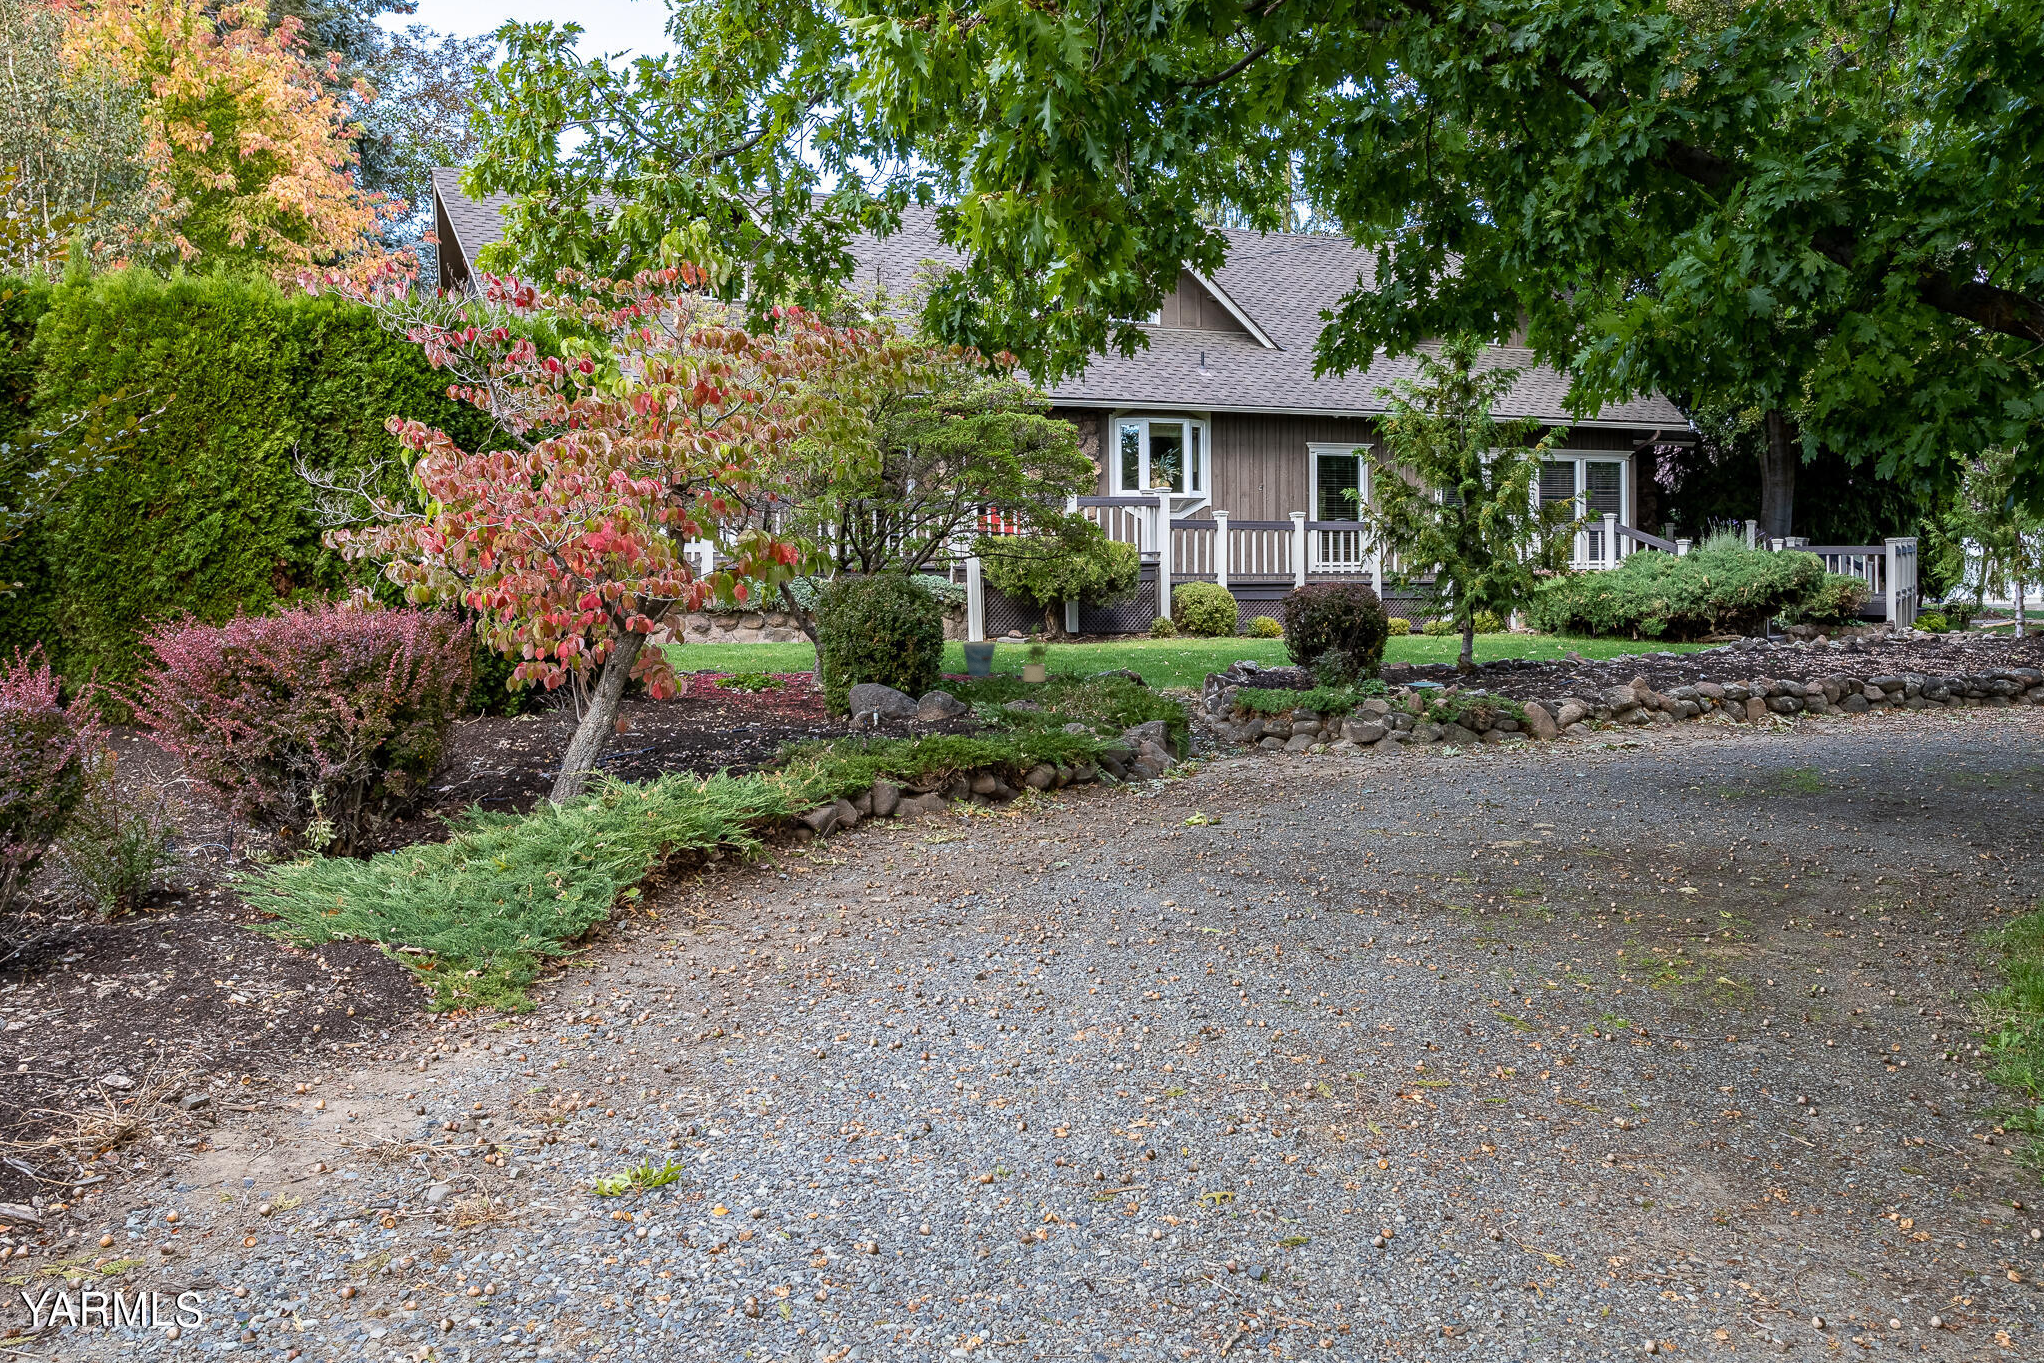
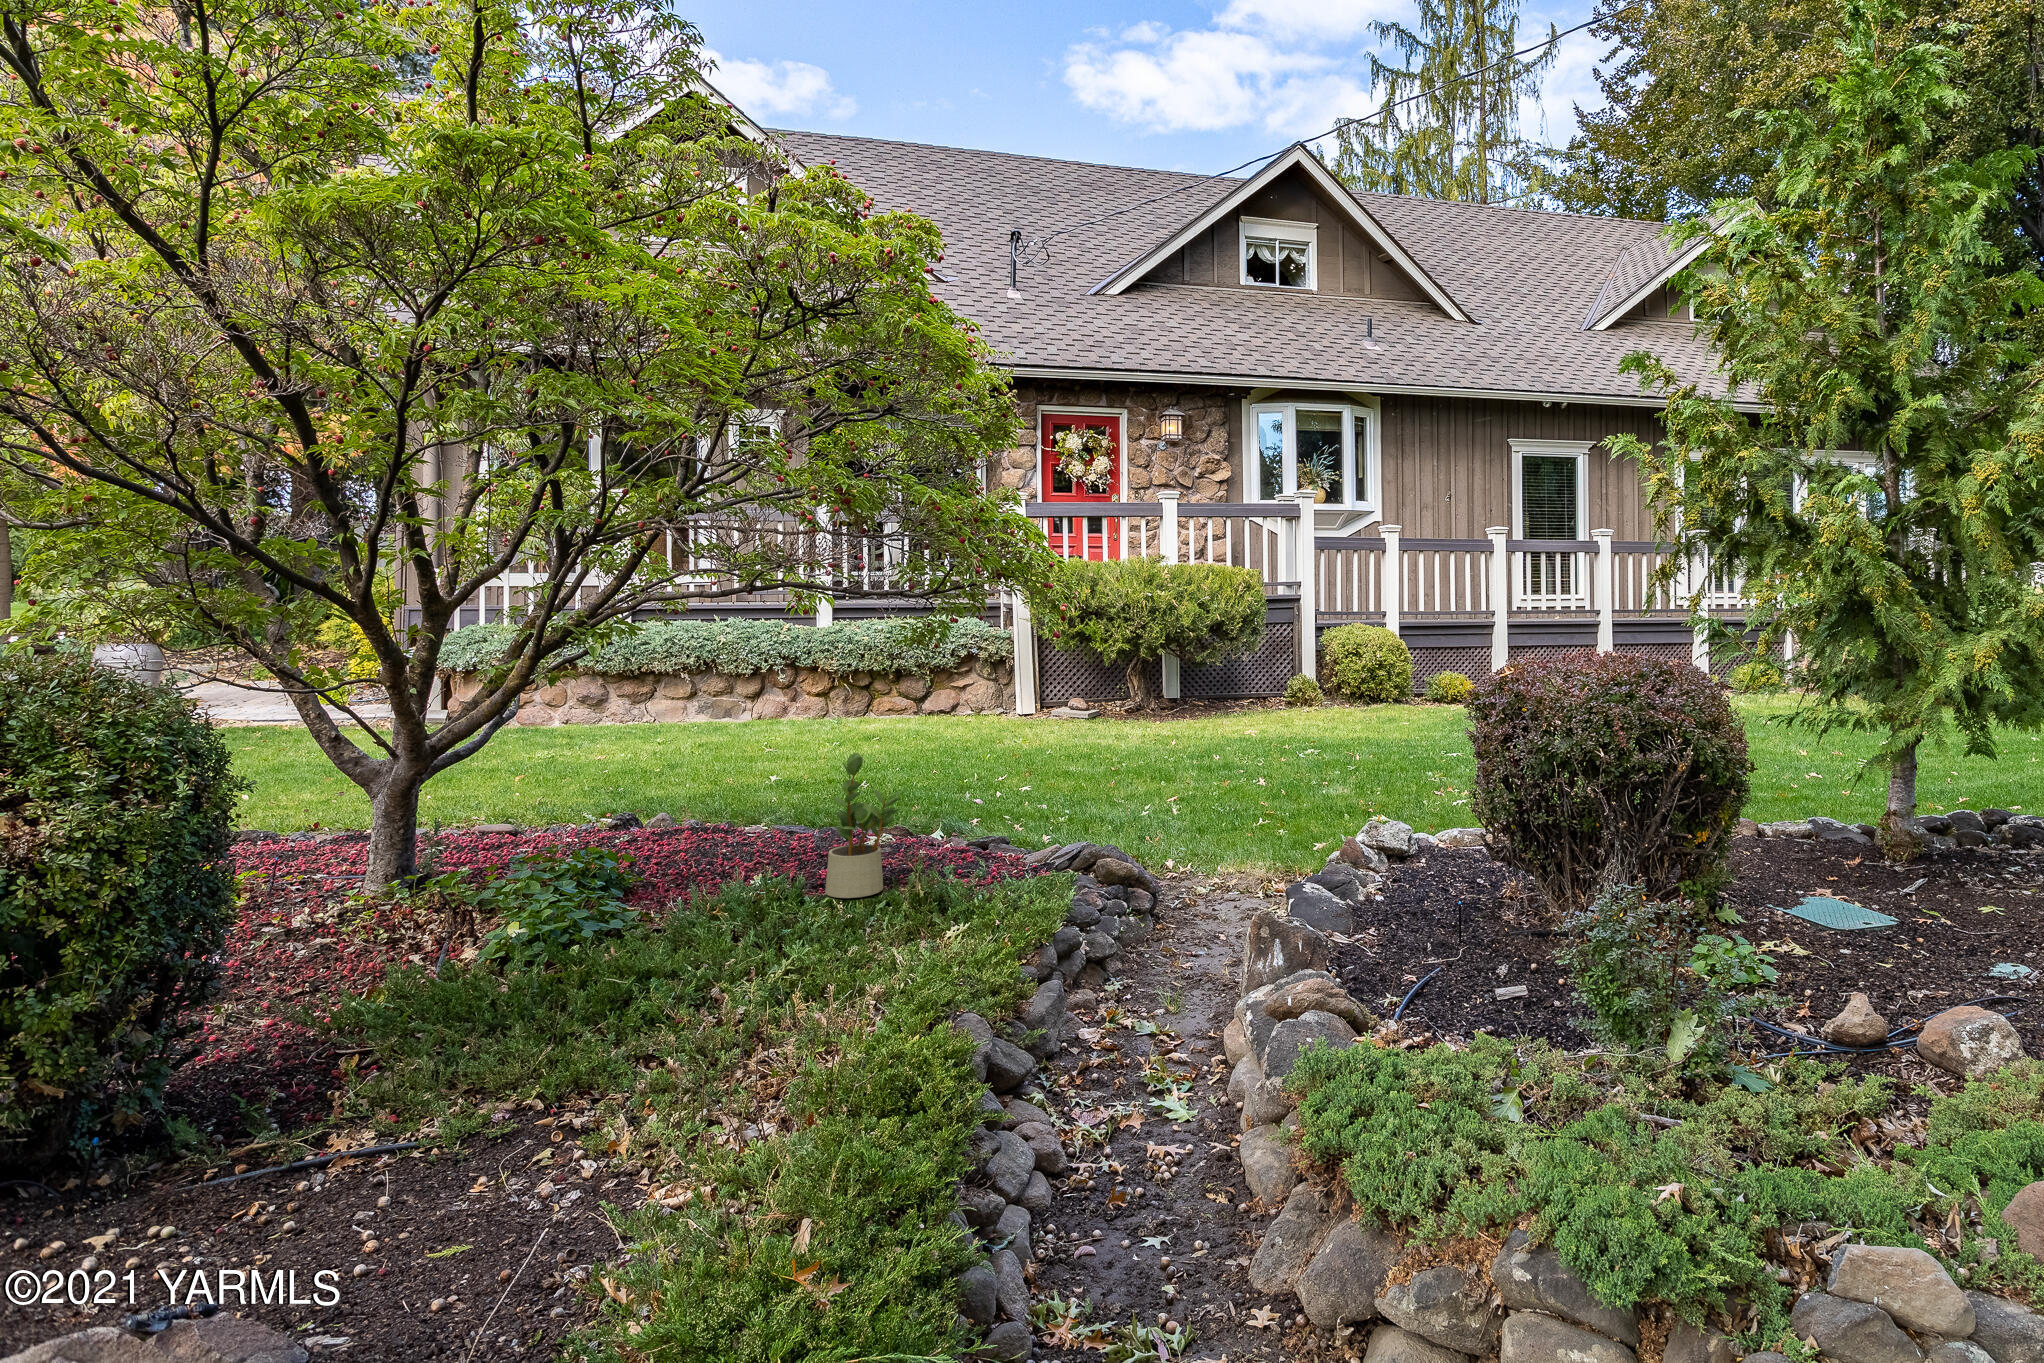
bucket: present [963,642,996,676] -> none [732,777,816,862]

